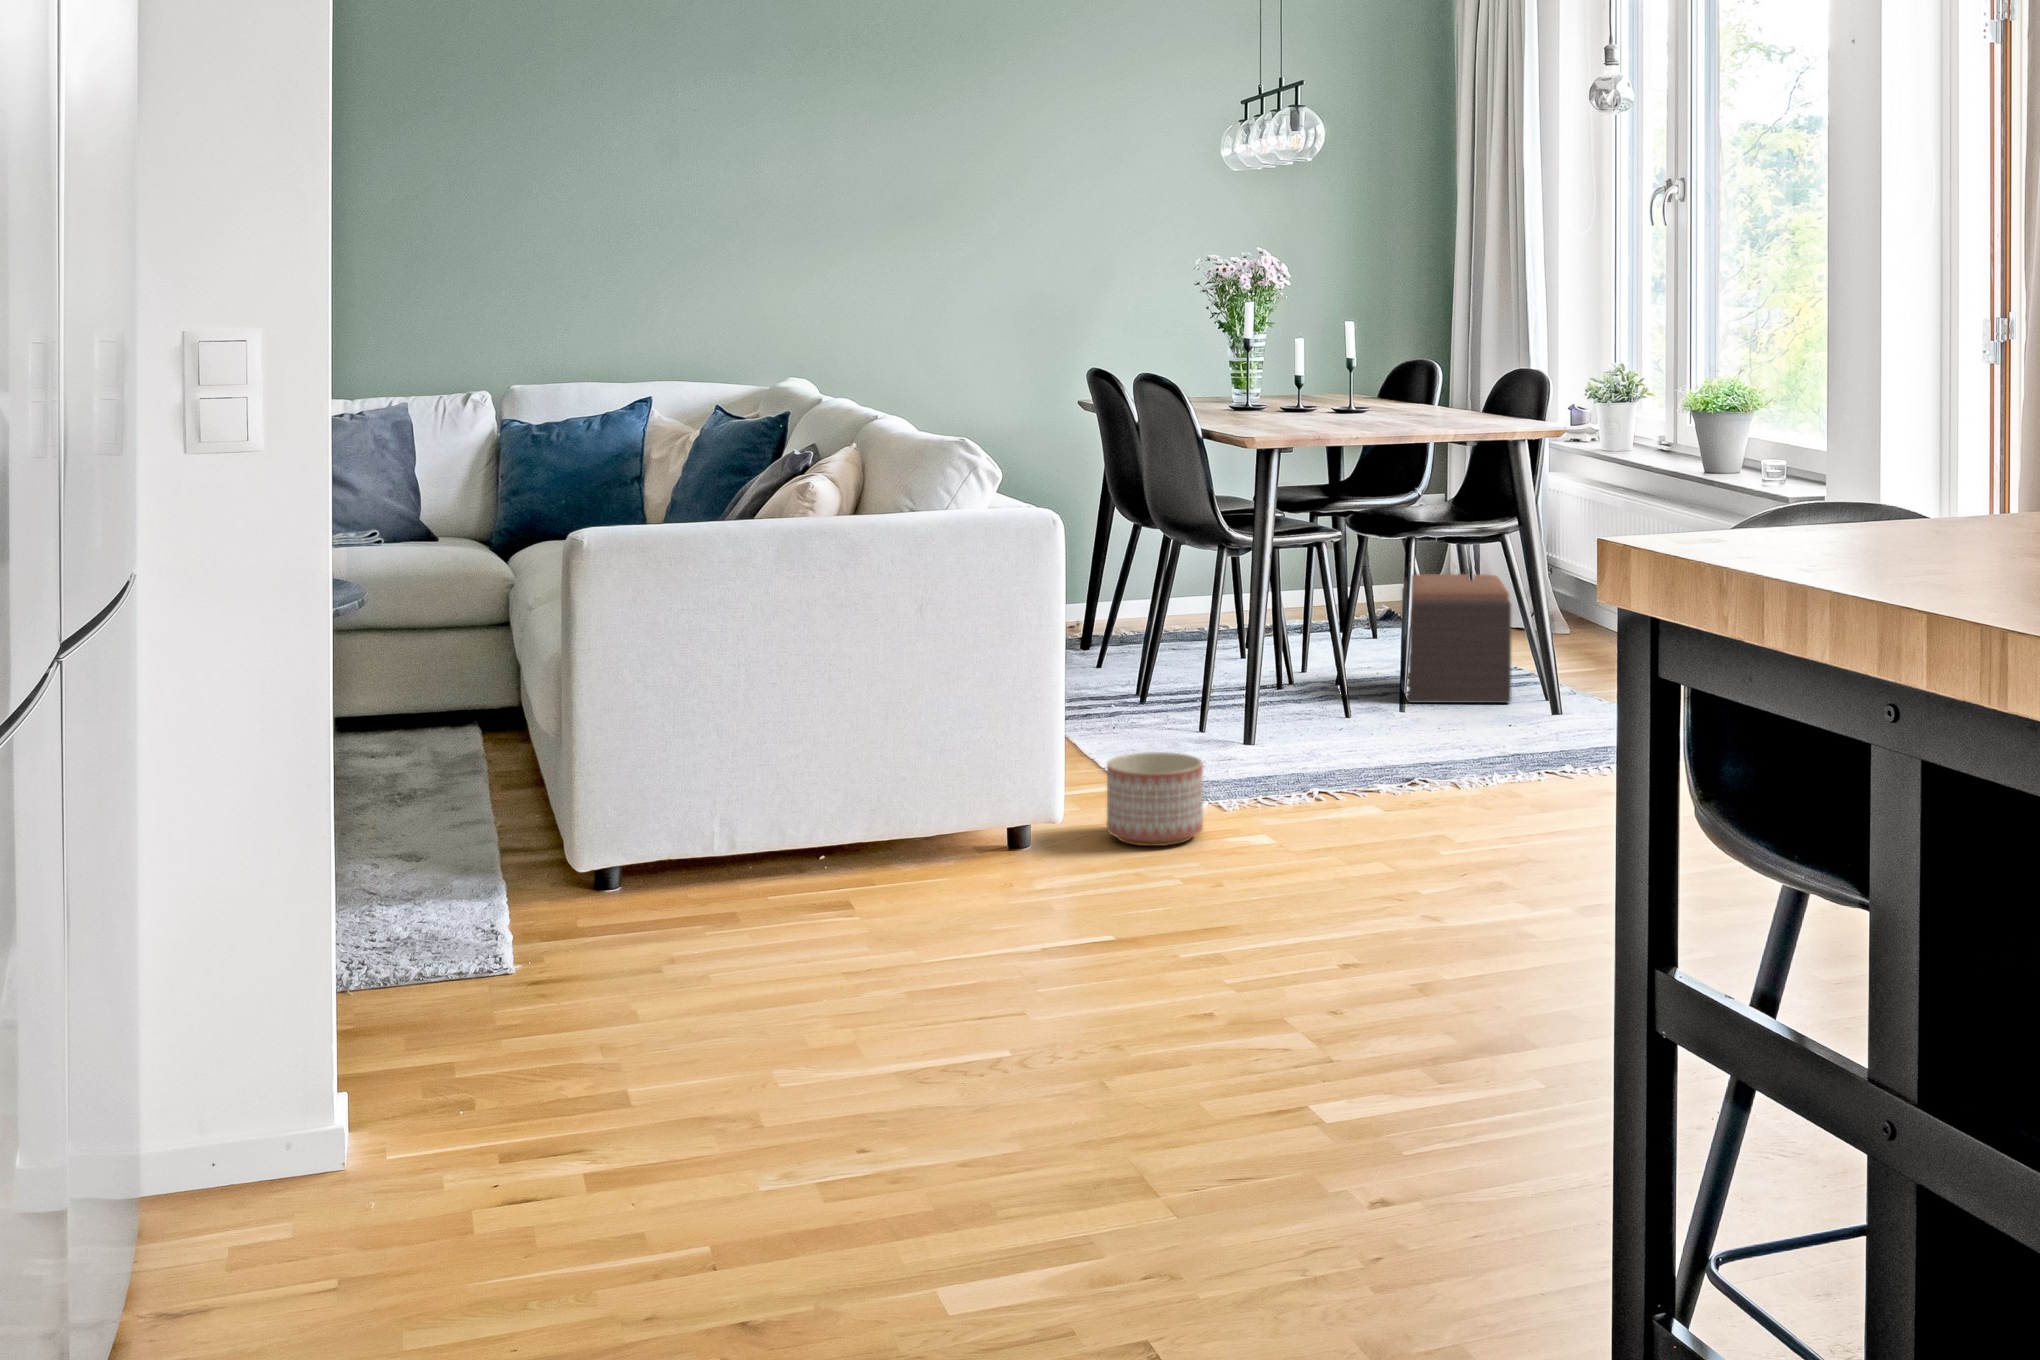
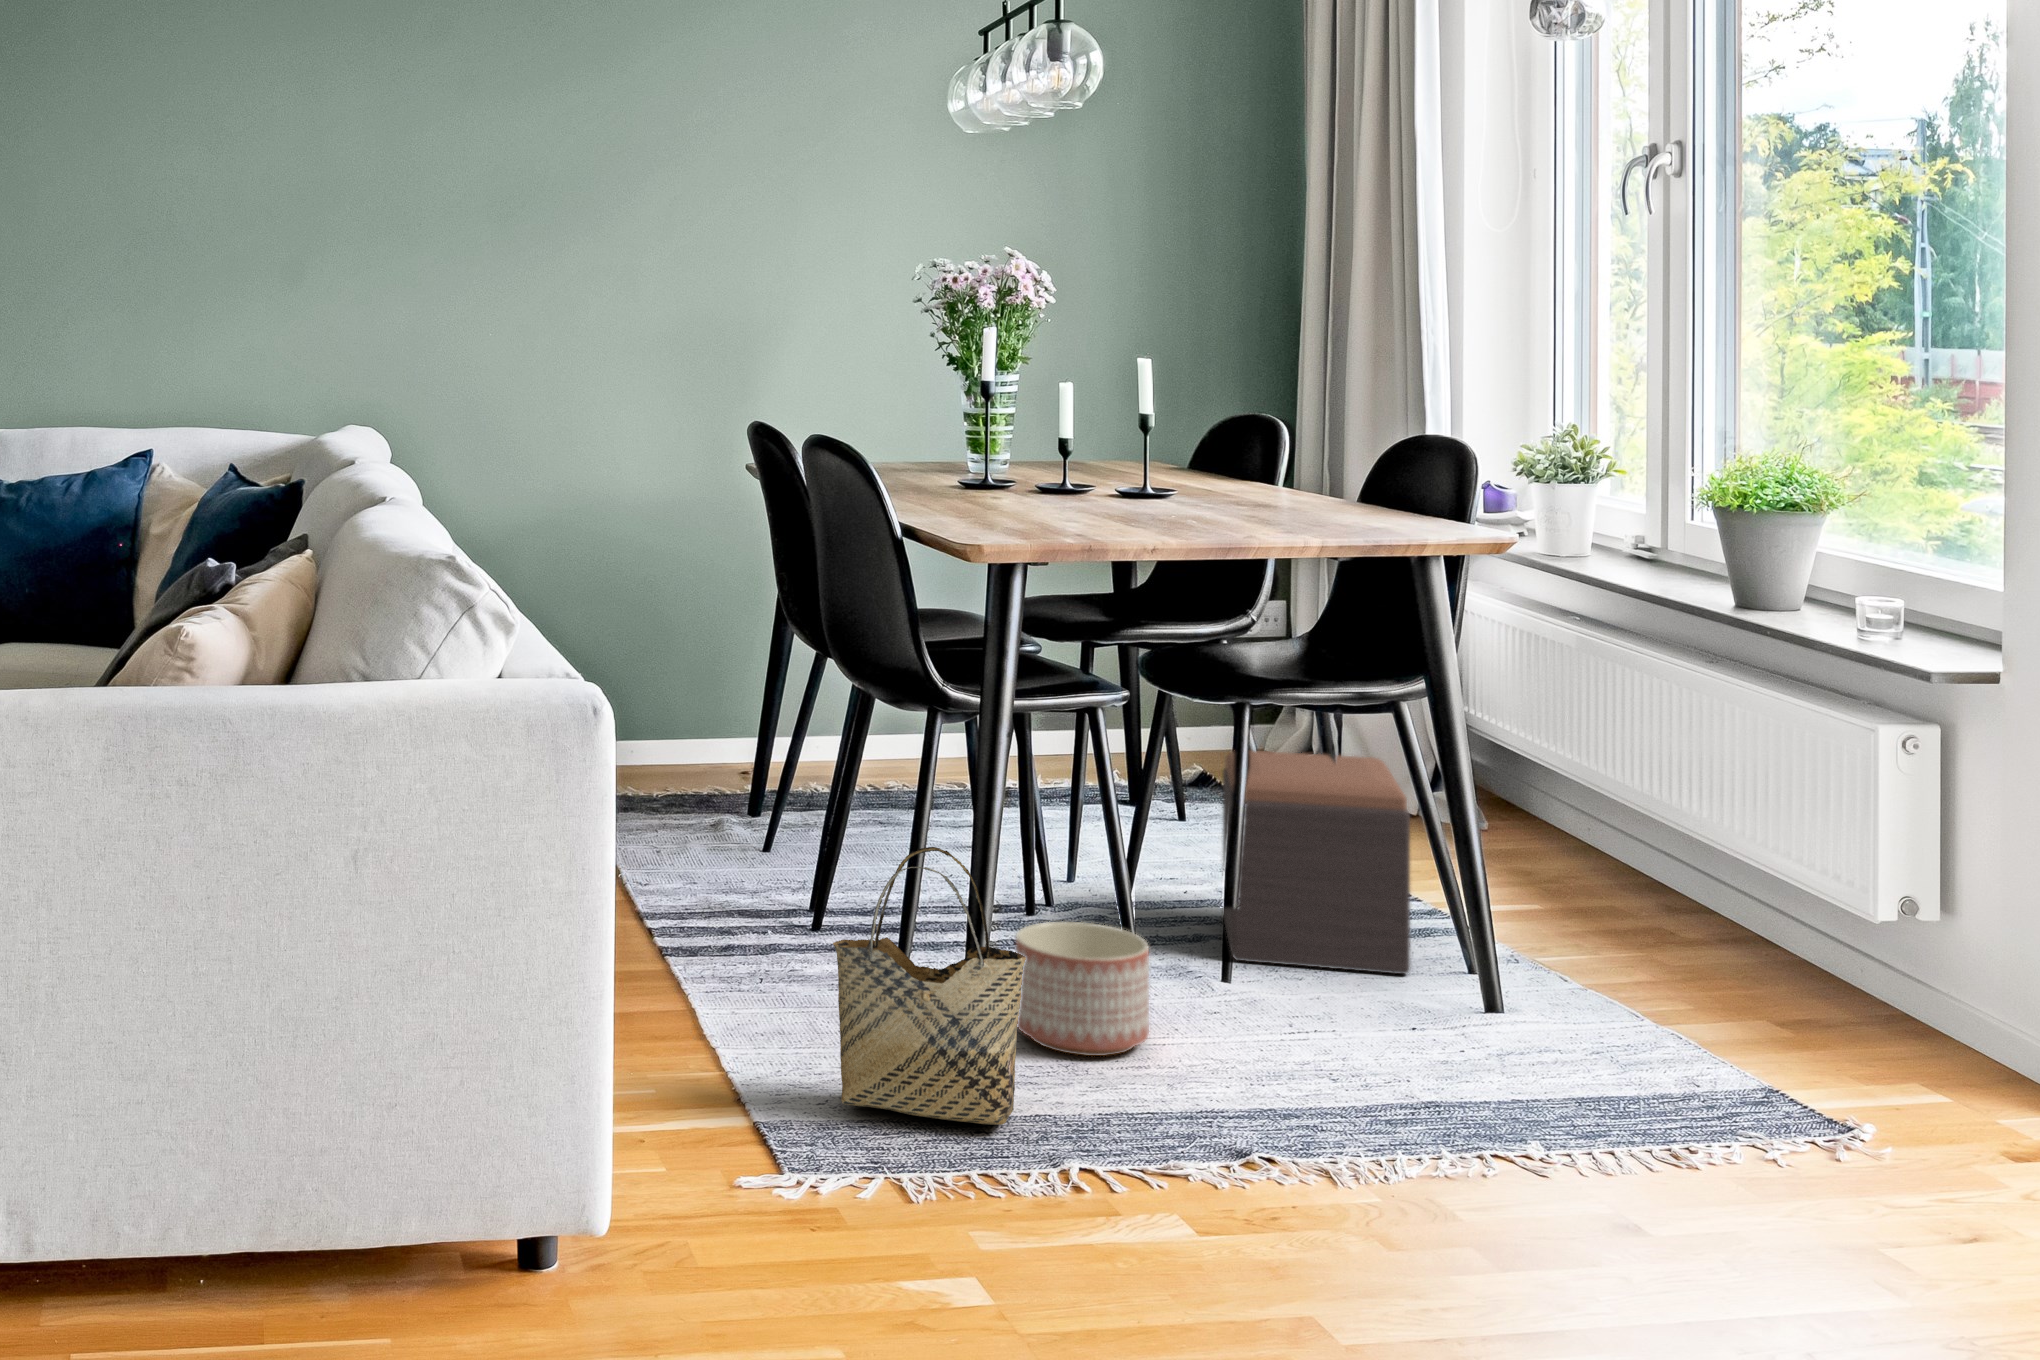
woven basket: none [1170,618,1285,777] -> present [833,847,1026,1125]
planter: present [1107,752,1203,846] -> present [1016,922,1149,1056]

